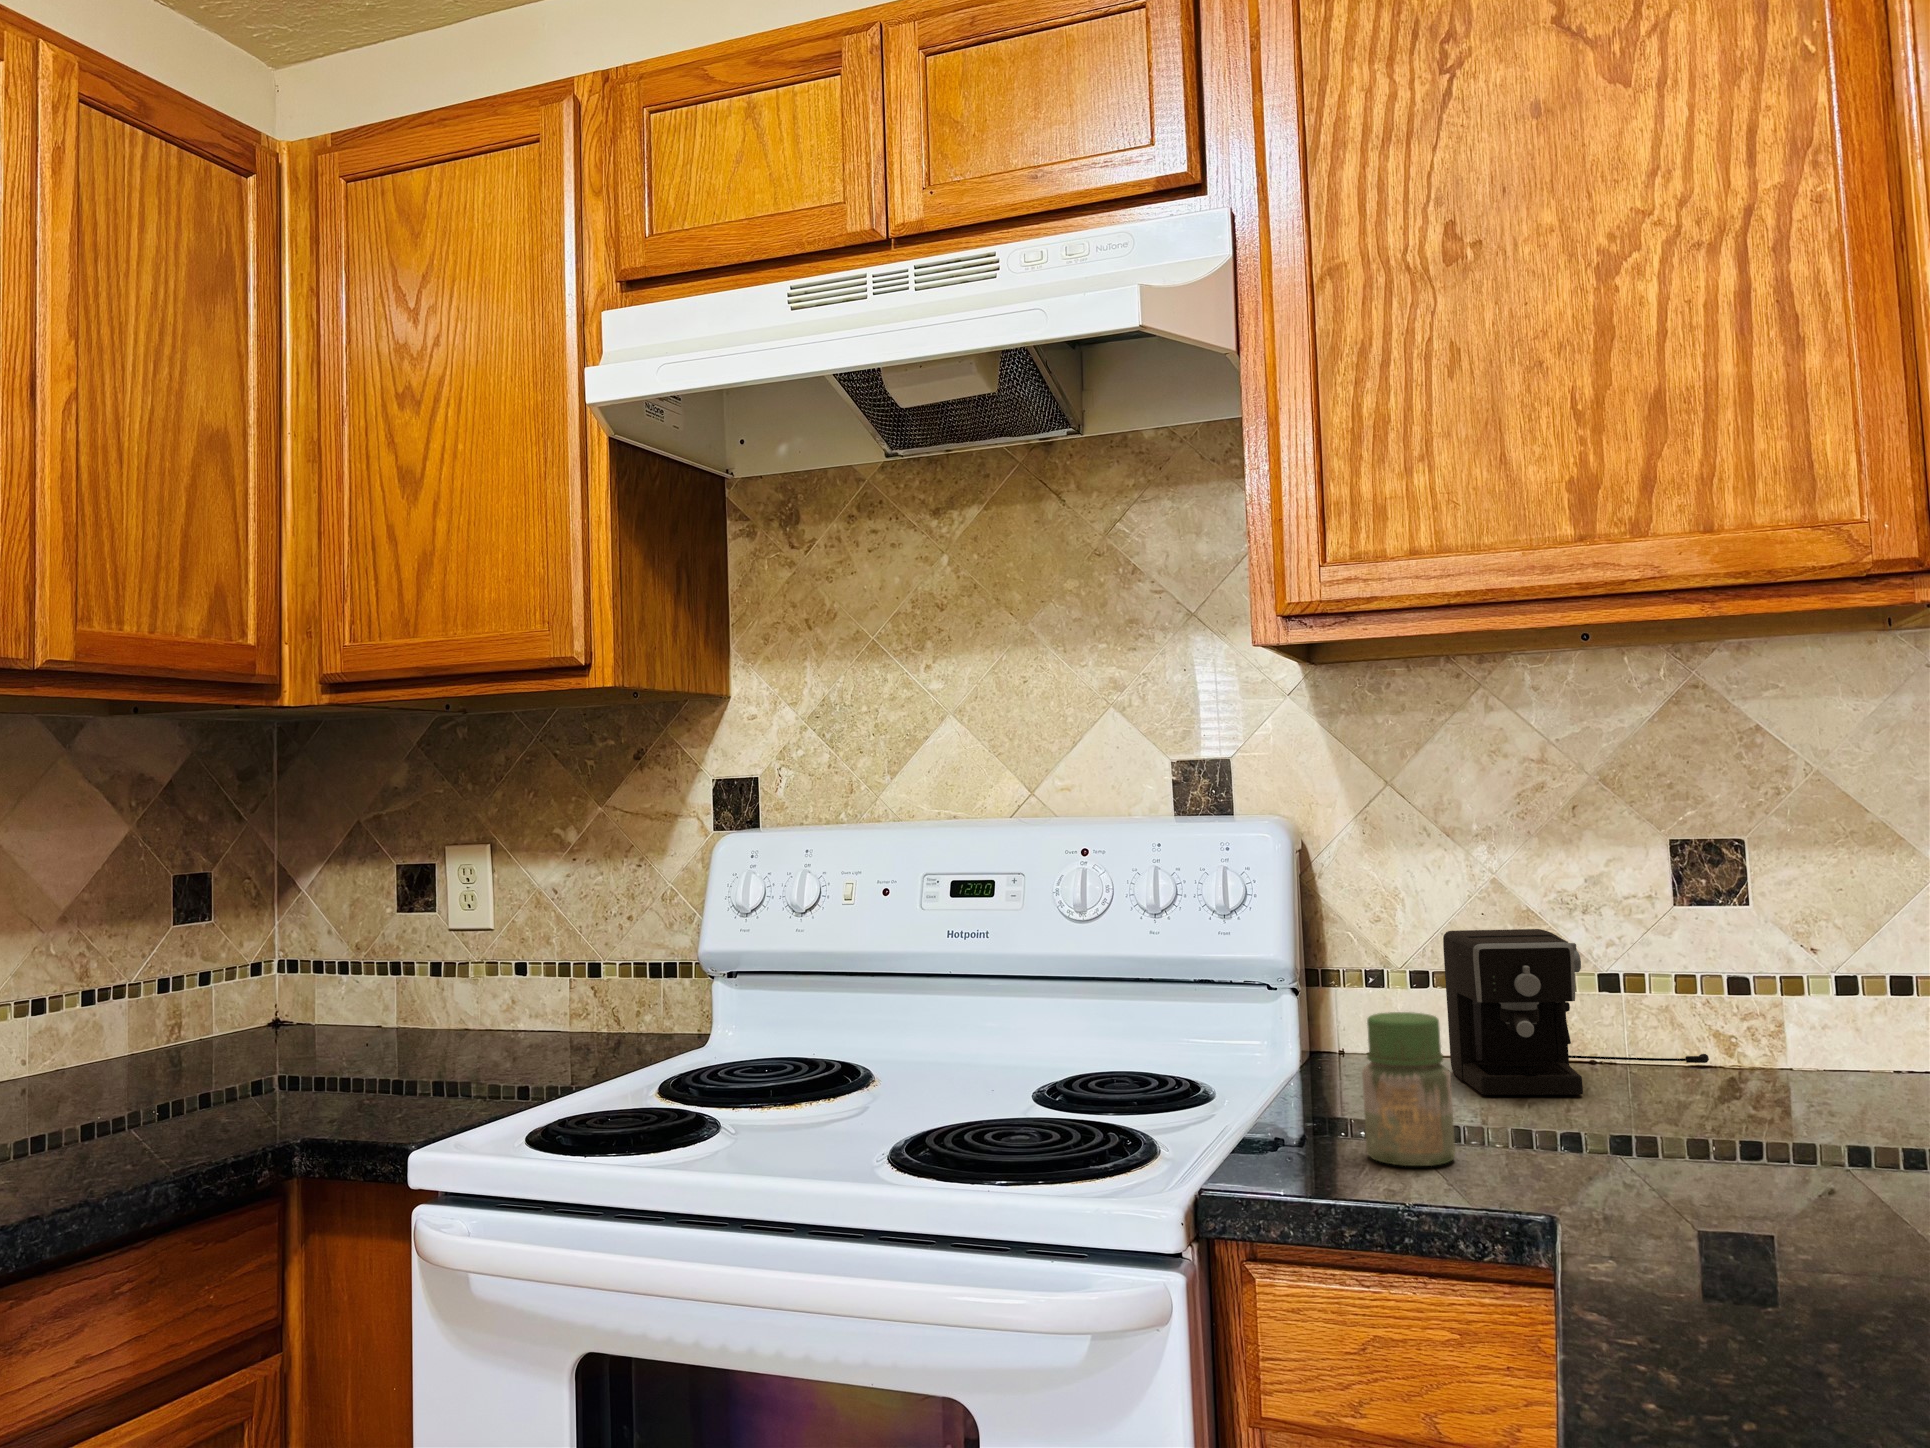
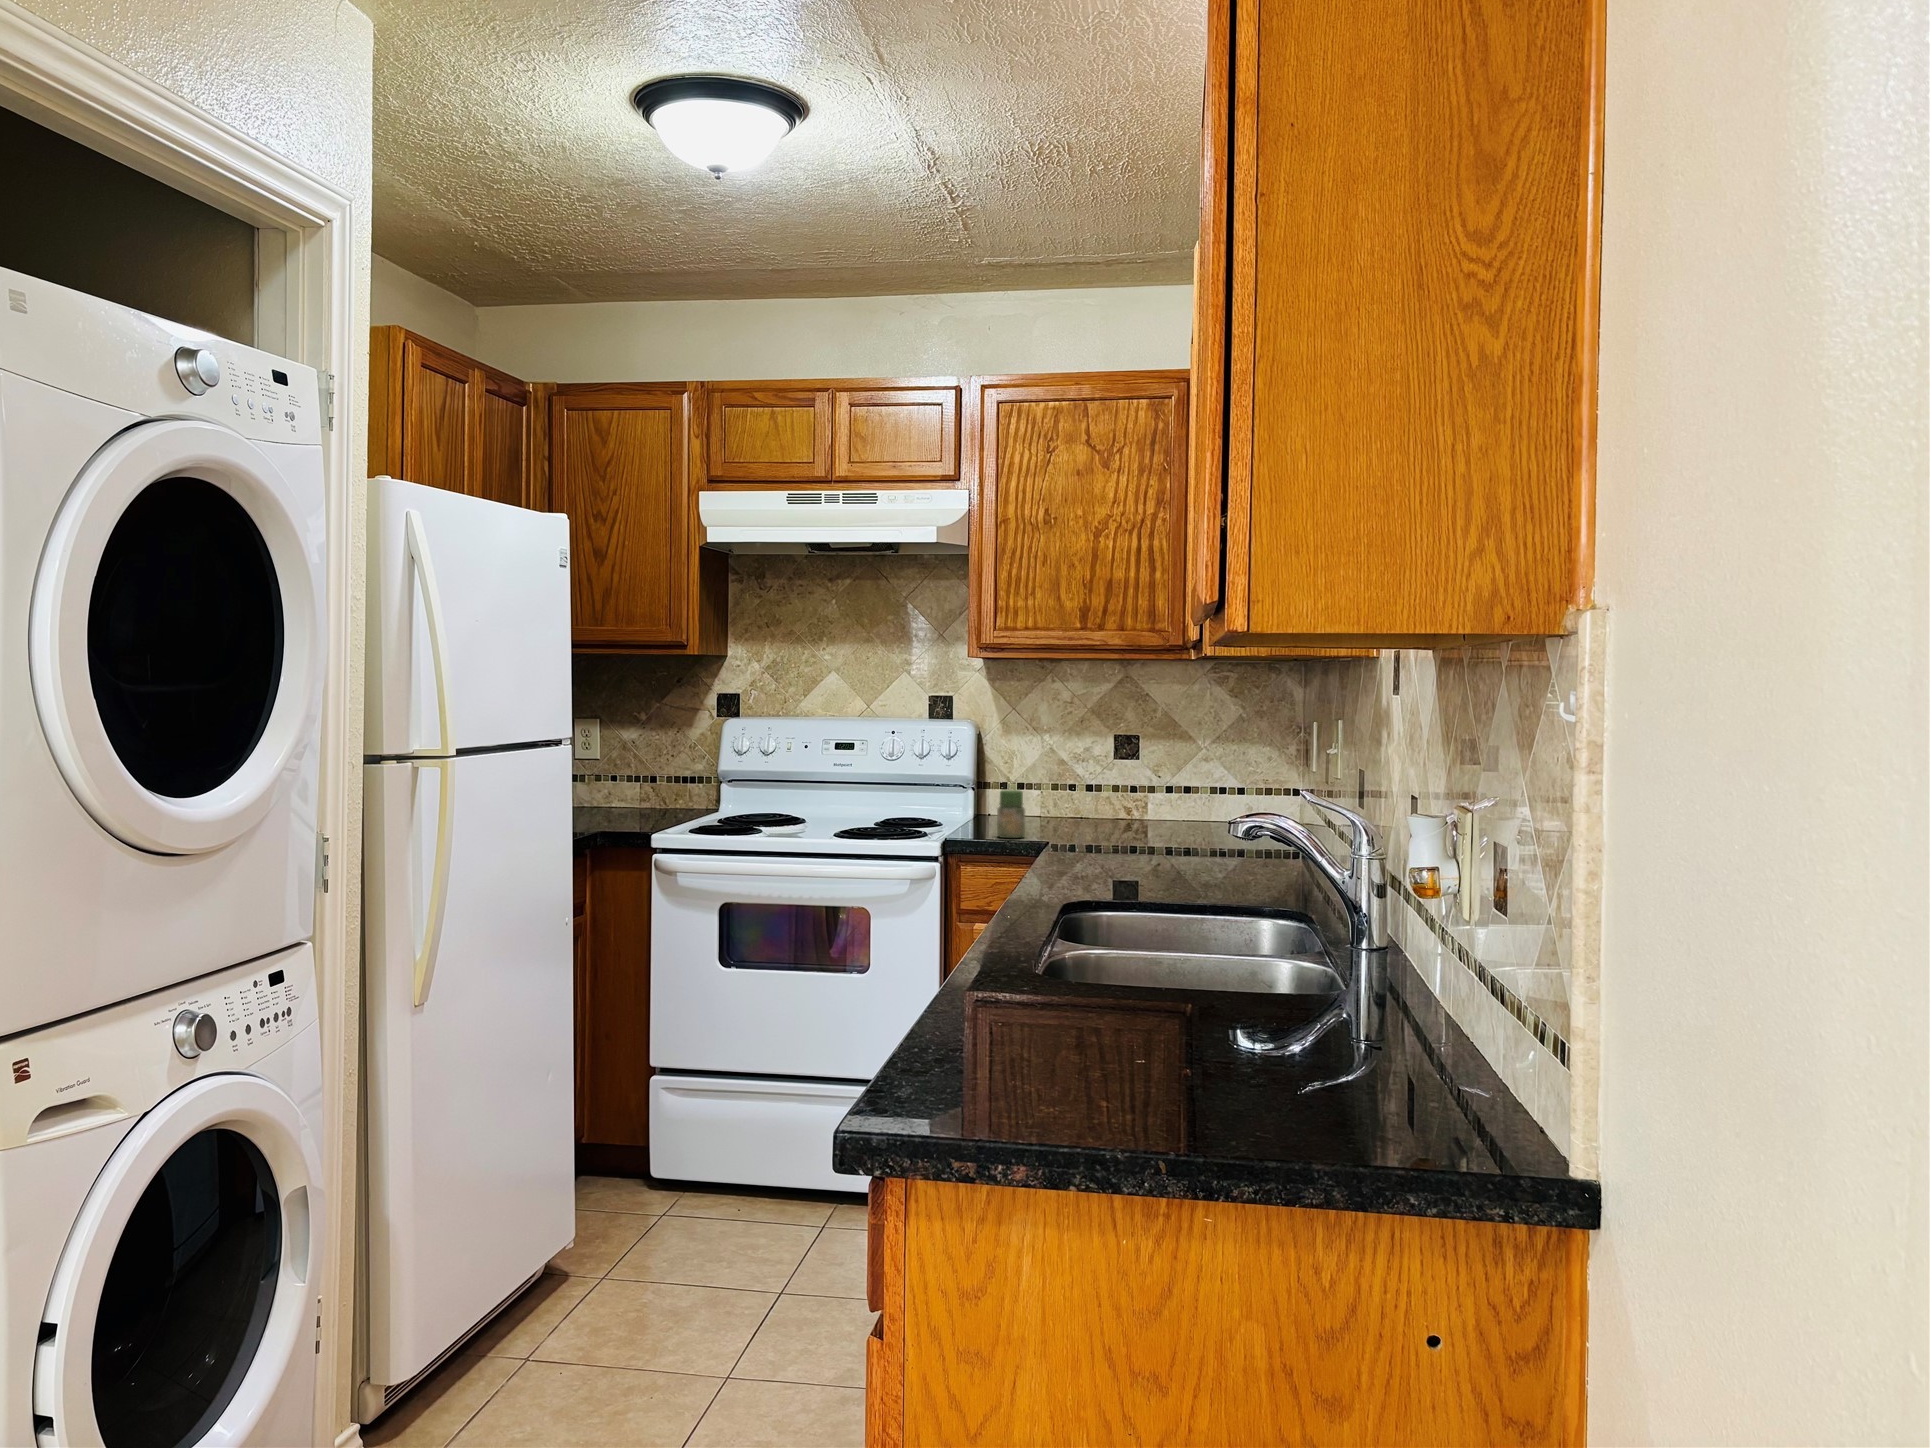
coffee maker: present [1443,929,1709,1095] -> none [1030,767,1123,826]

